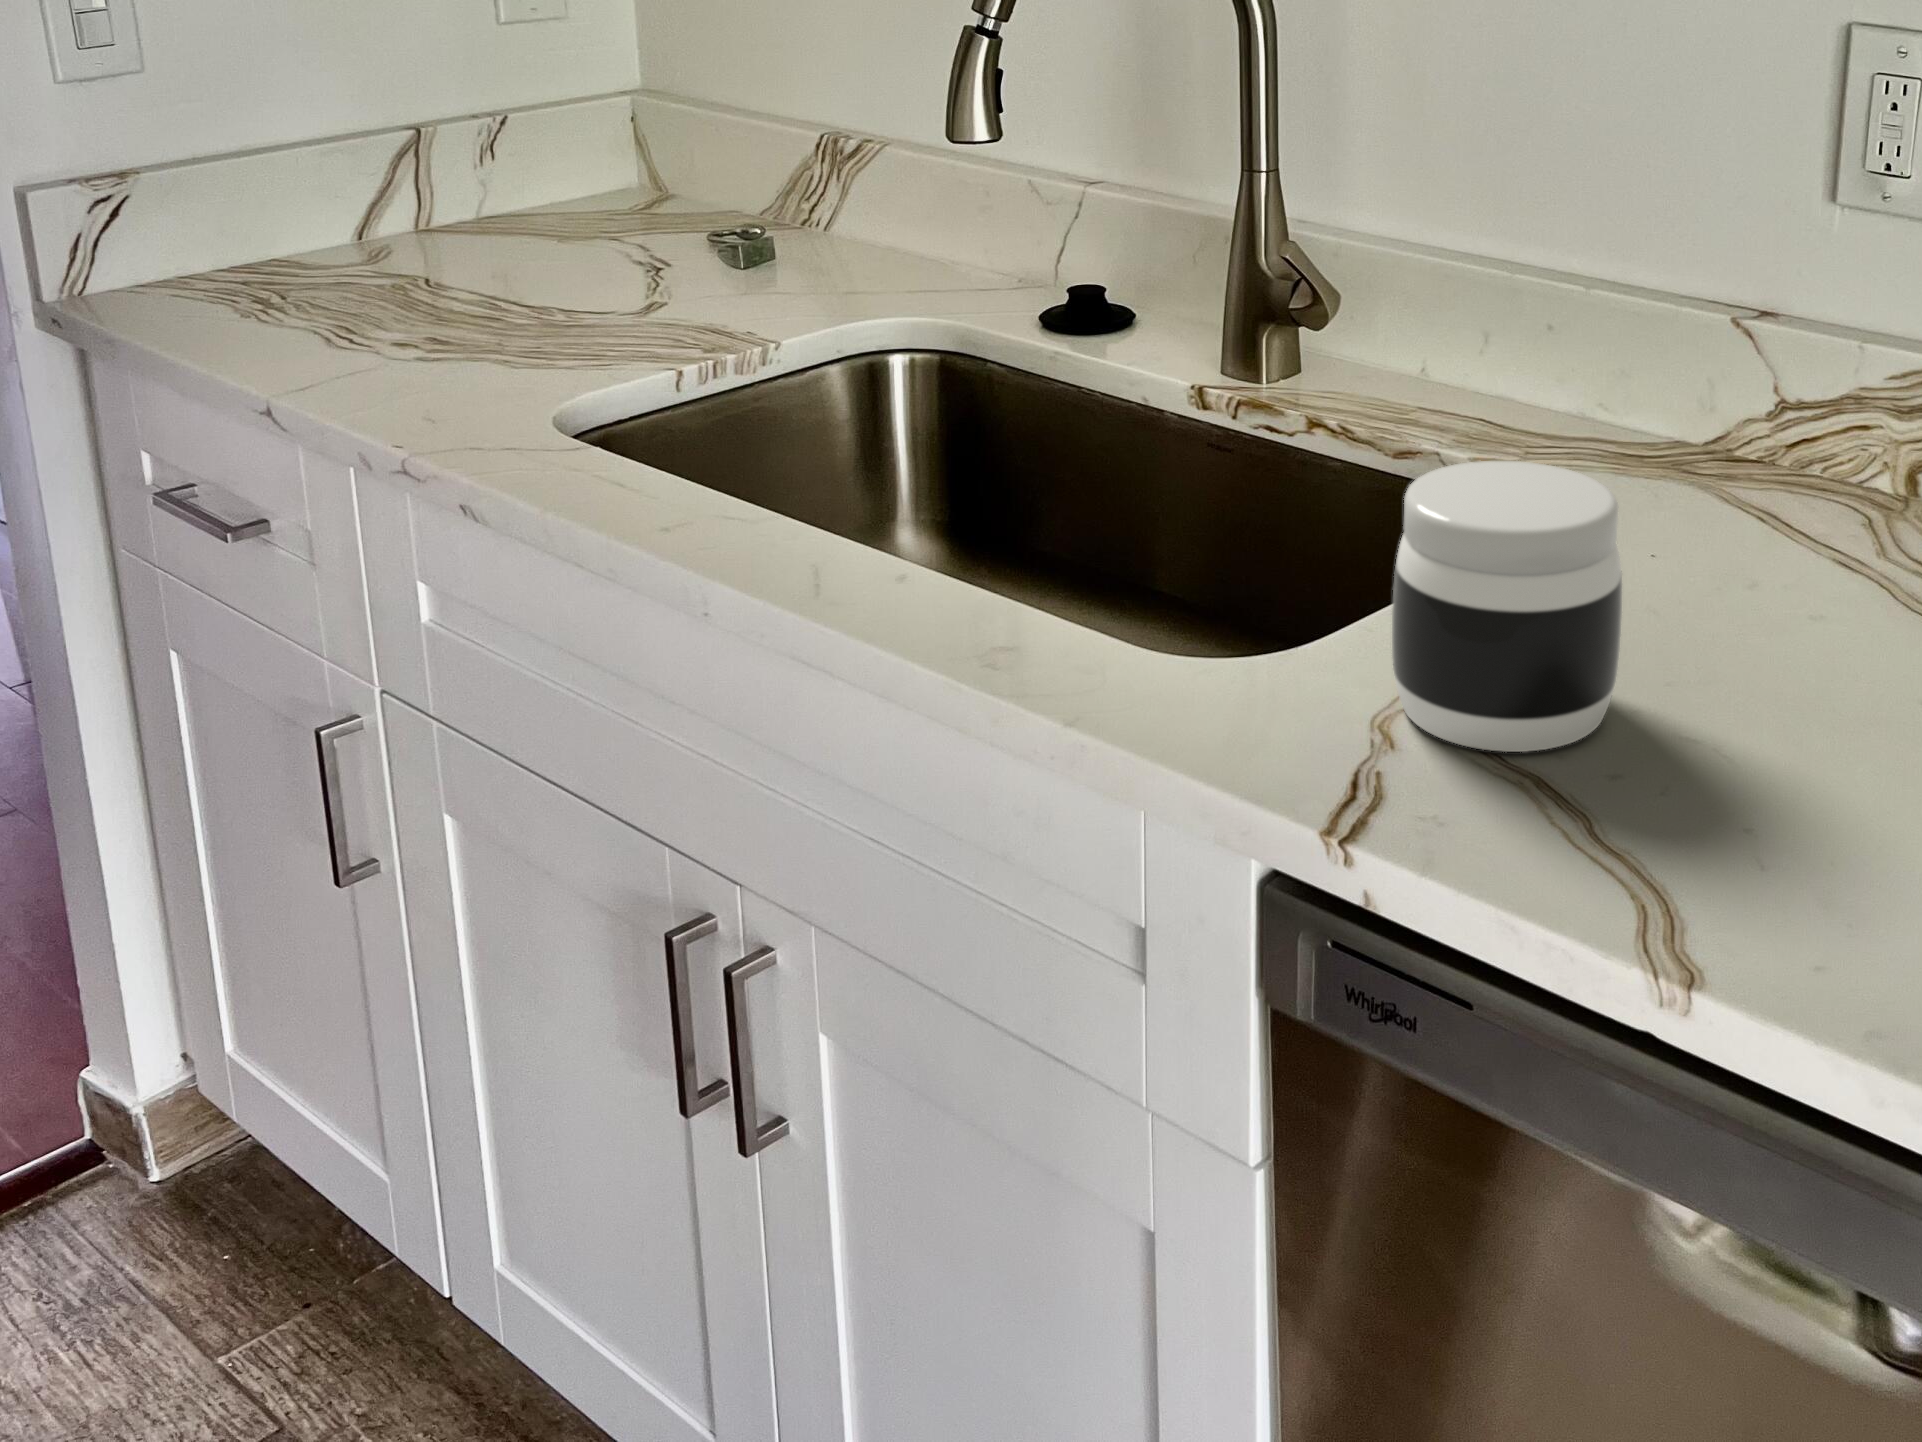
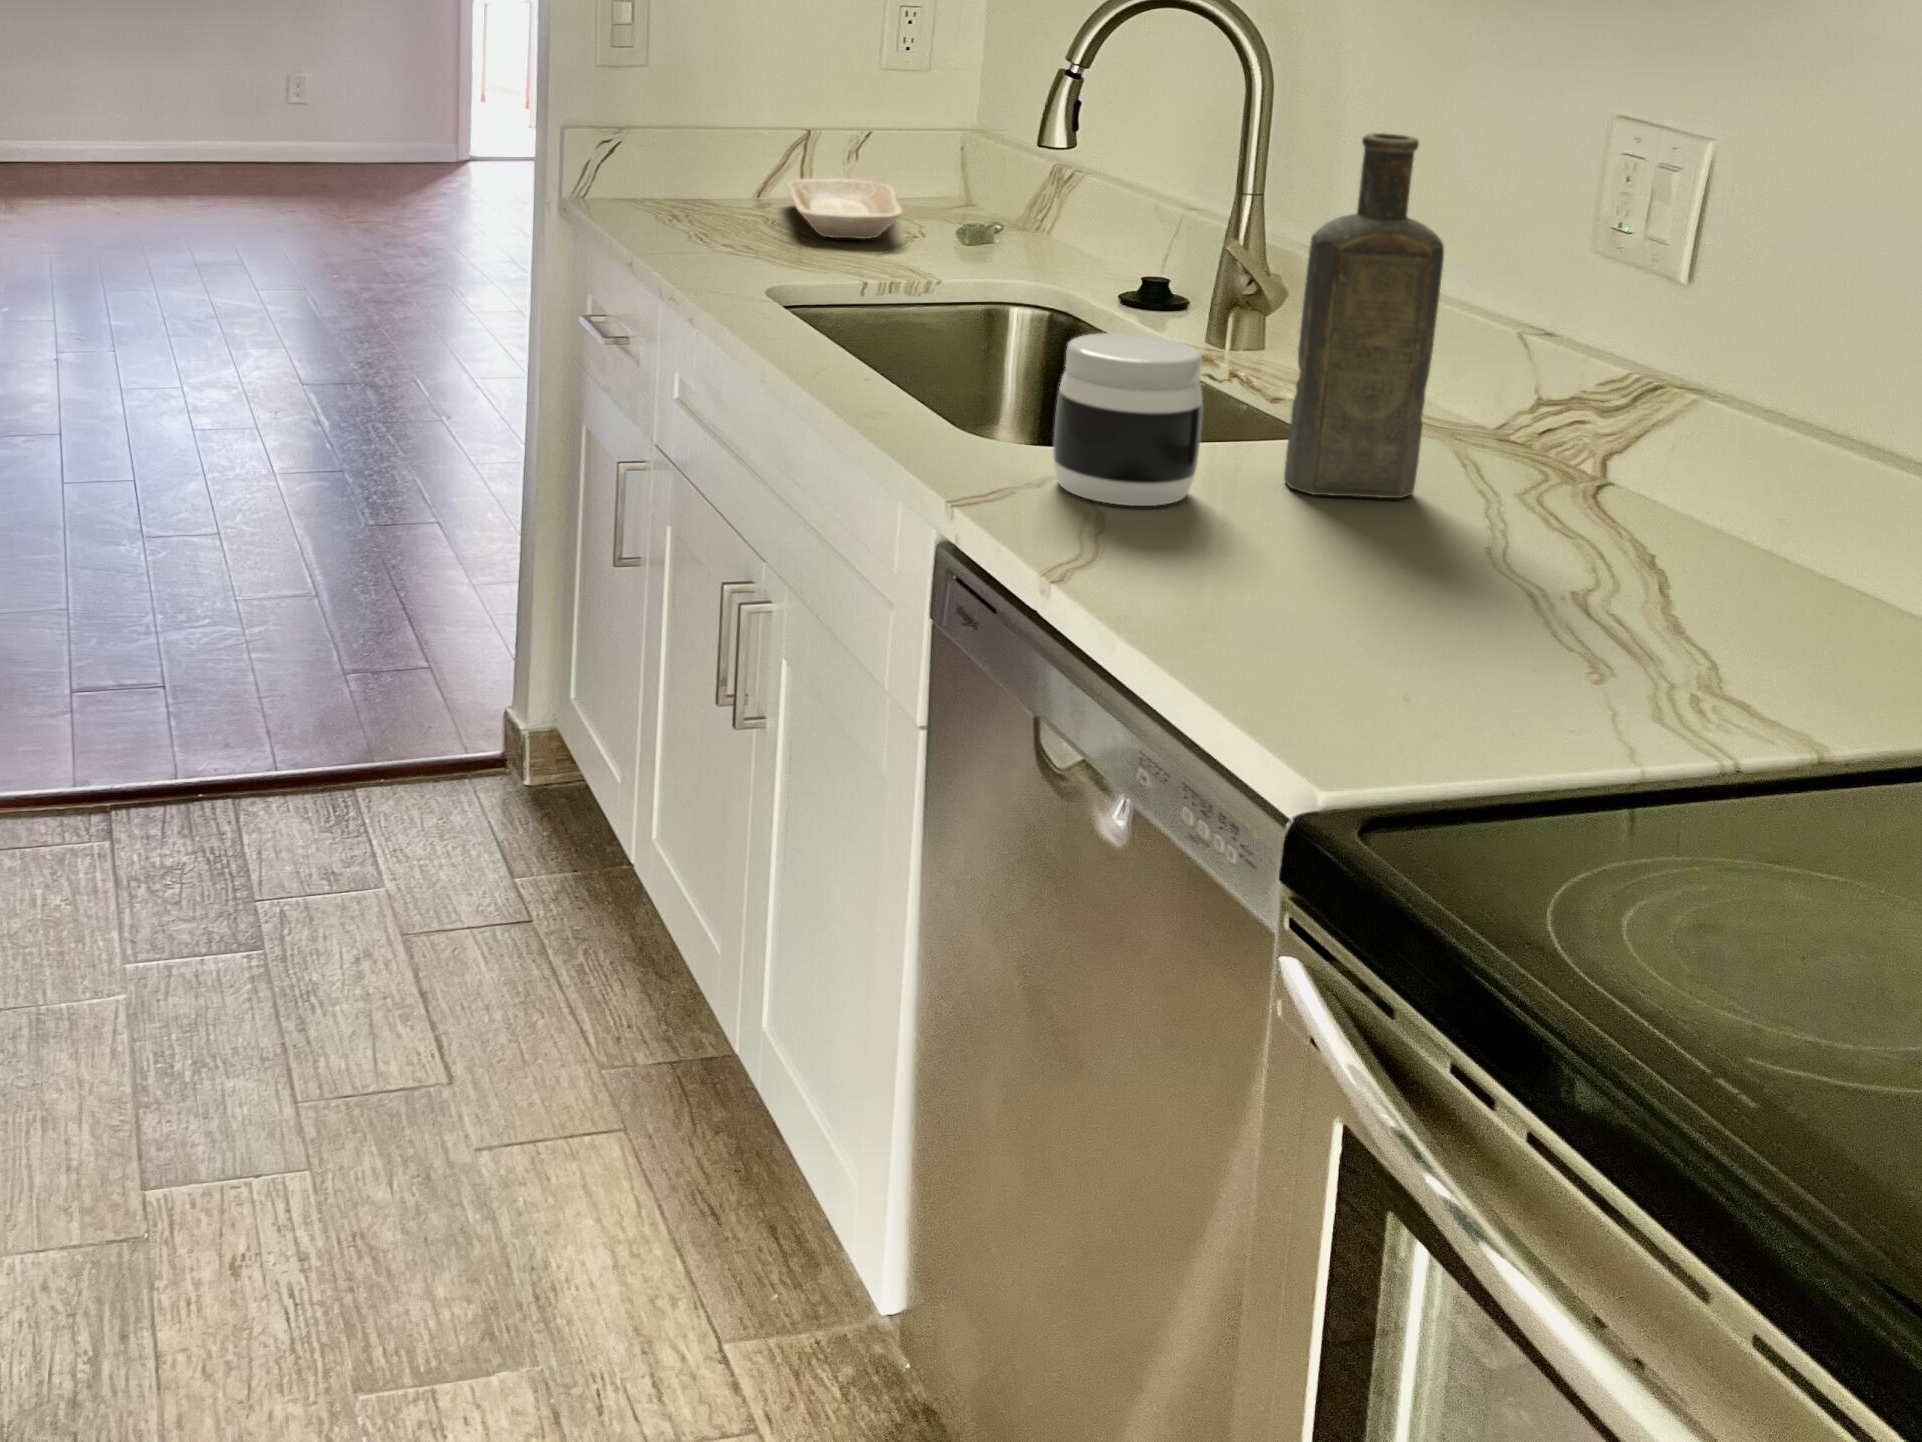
bottle: none [1596,100,1830,636] -> present [1284,133,1444,498]
tray: none [427,194,659,298] -> present [786,178,903,239]

